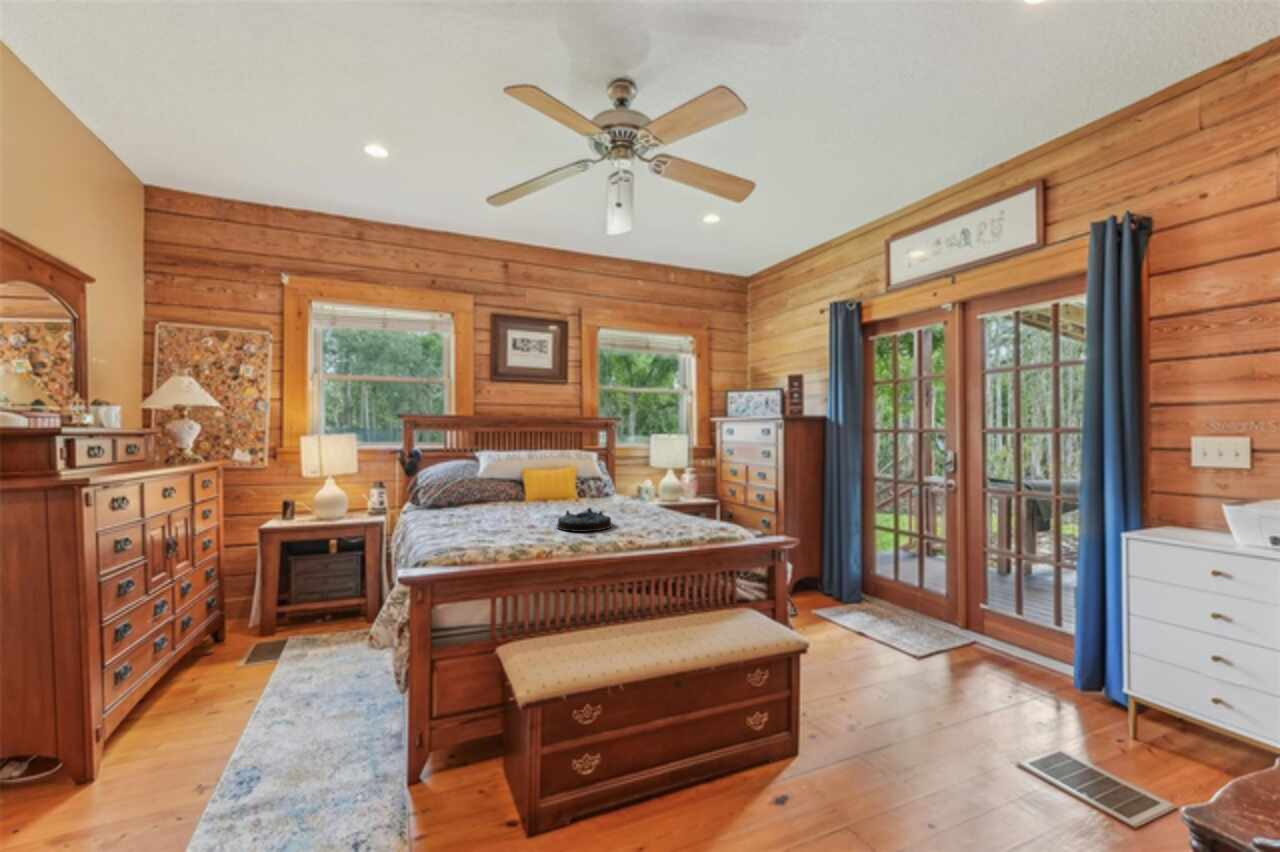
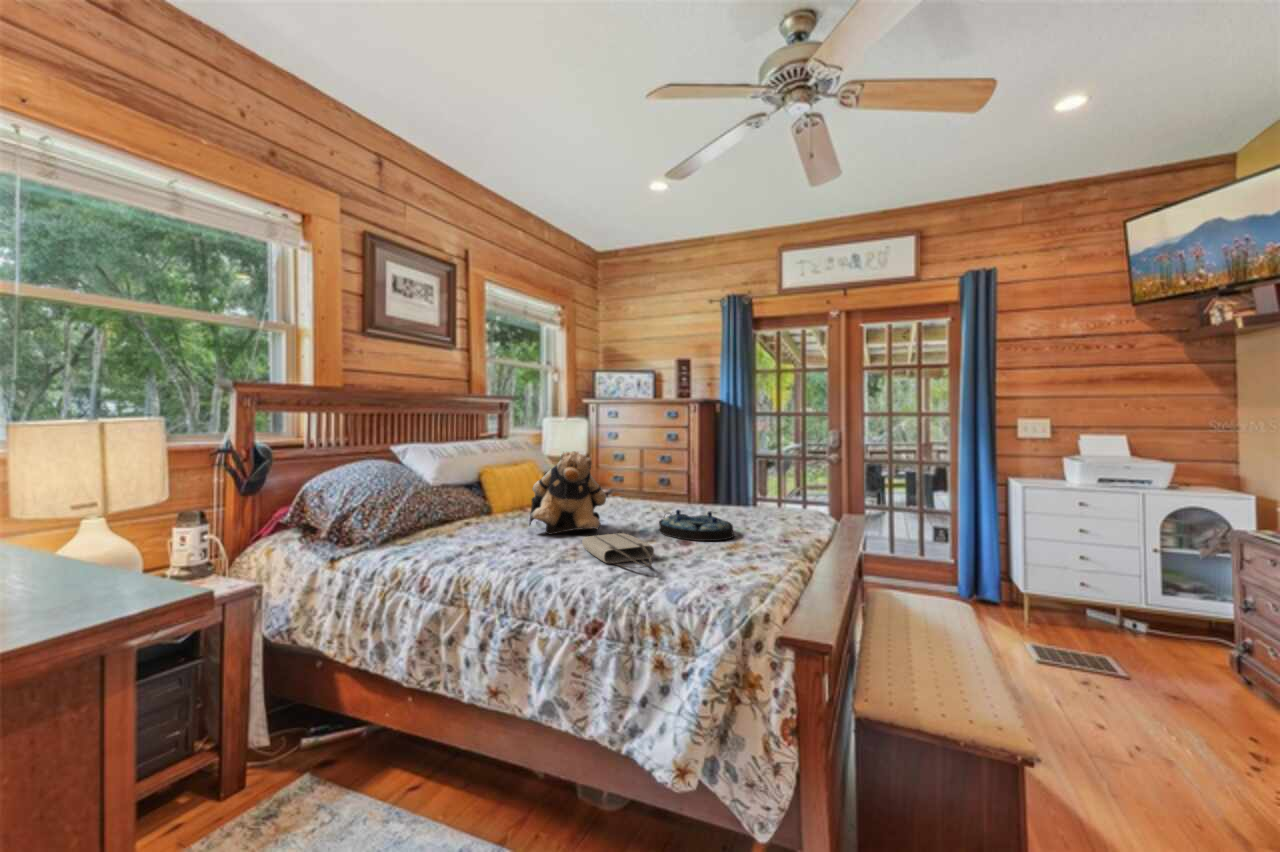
teddy bear: none [491,457,550,516] -> present [529,451,606,534]
tote bag: none [451,515,515,533] -> present [582,533,654,567]

